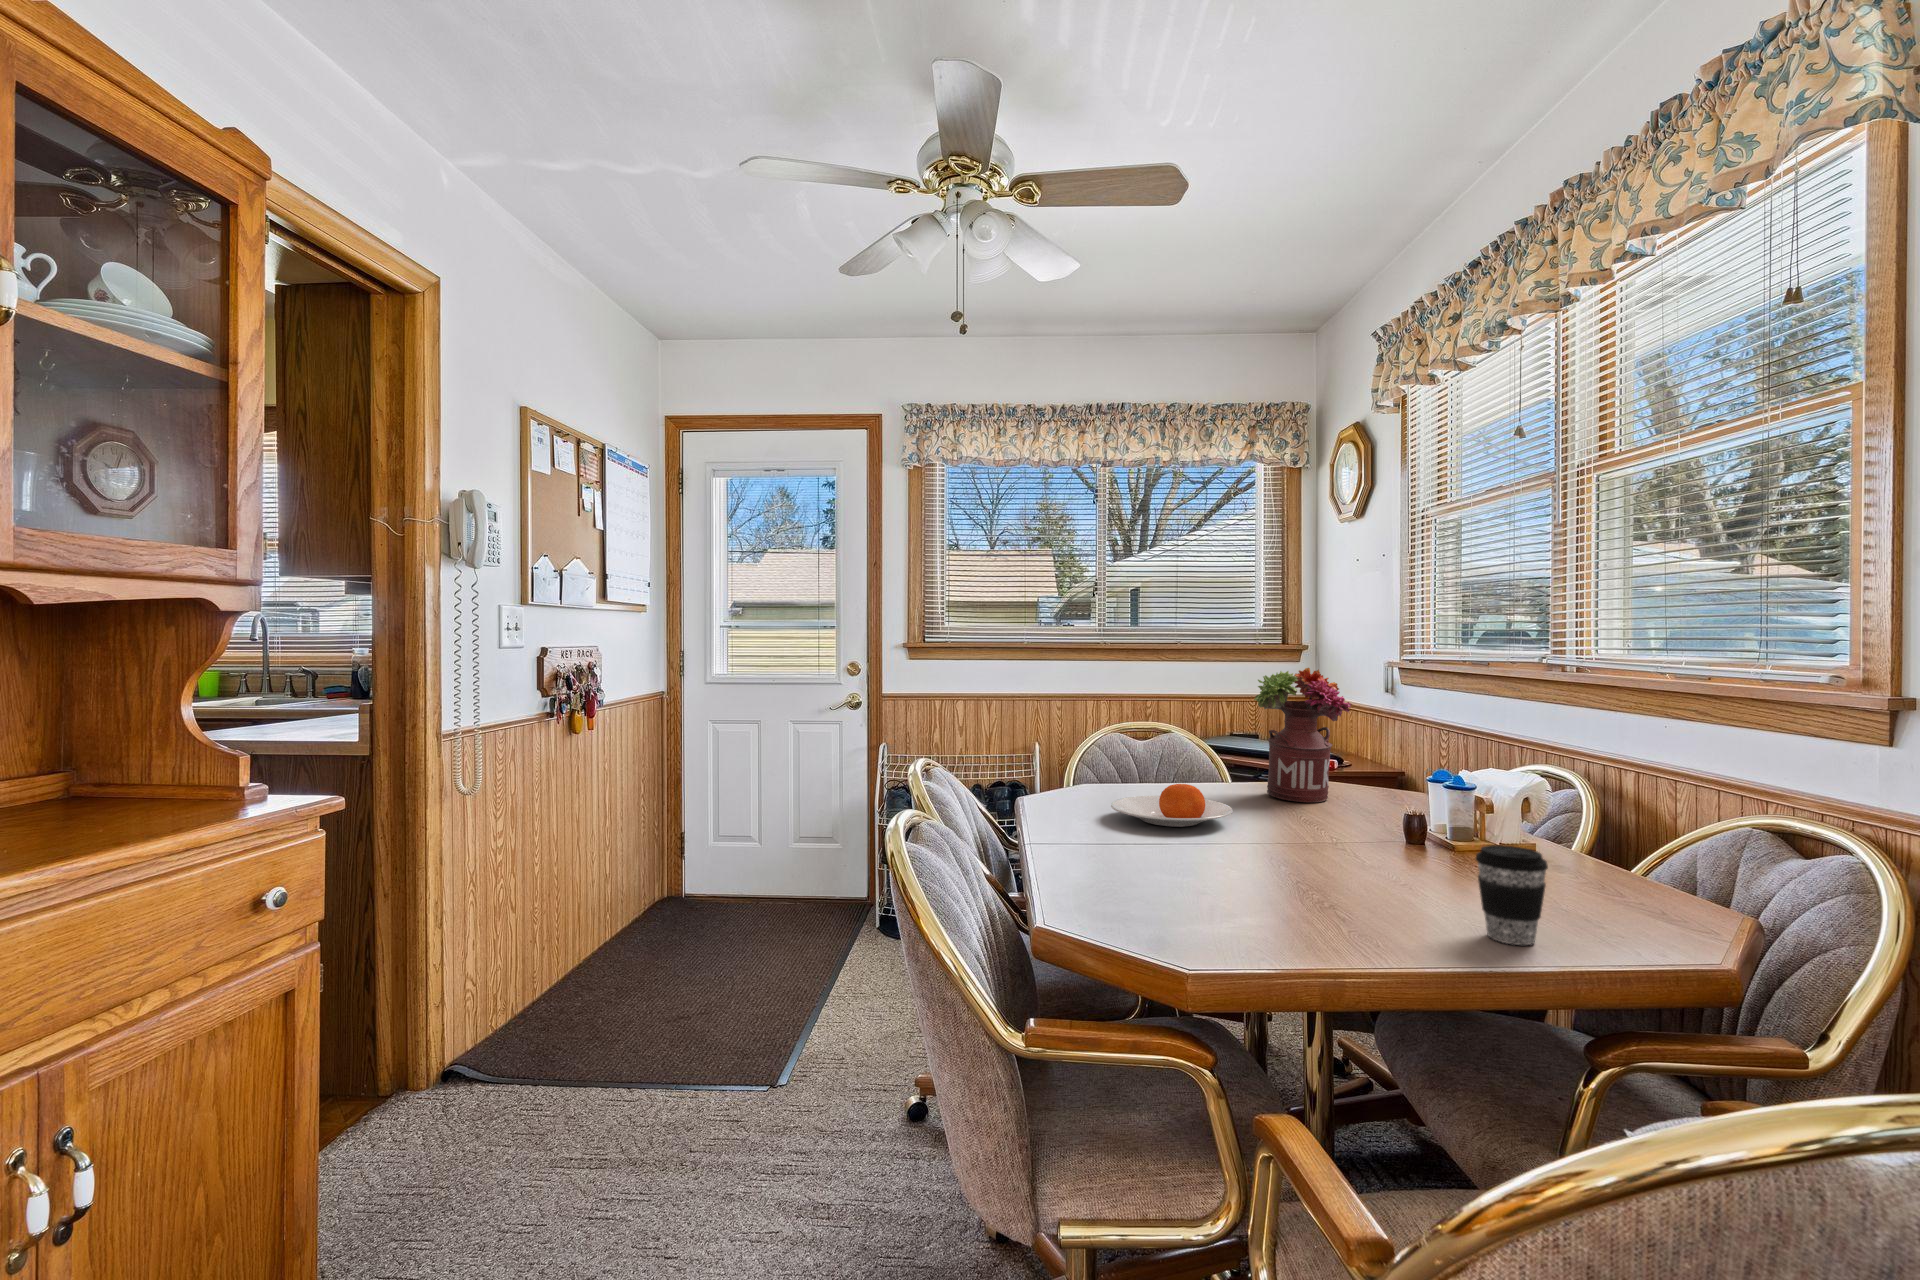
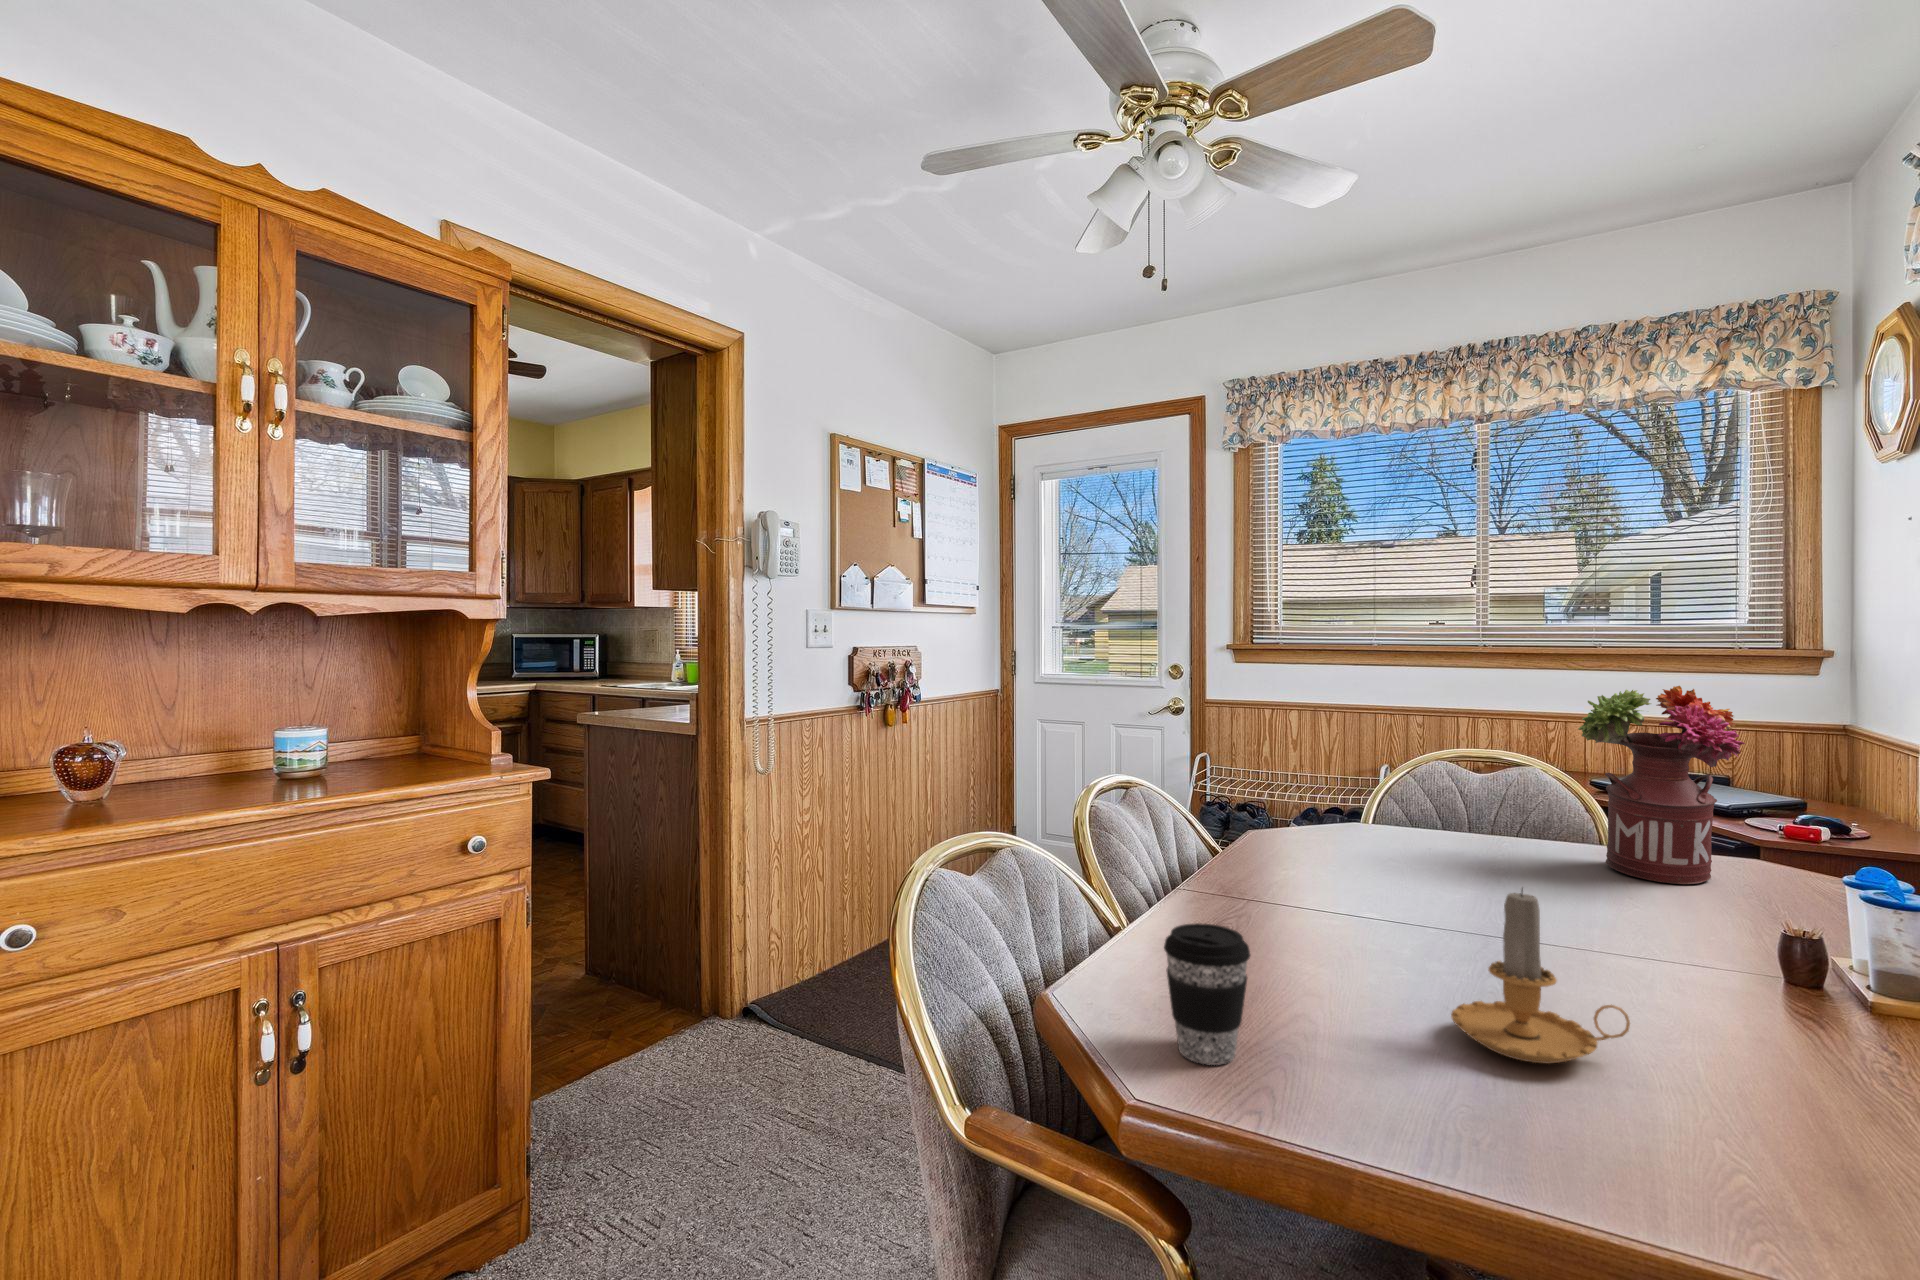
plate: present [1111,784,1233,827] -> none [1317,835,1489,891]
candle: none [1315,797,1414,911] -> present [1451,892,1630,1064]
coffee cup: present [1476,845,1548,945] -> present [1164,923,1250,1065]

